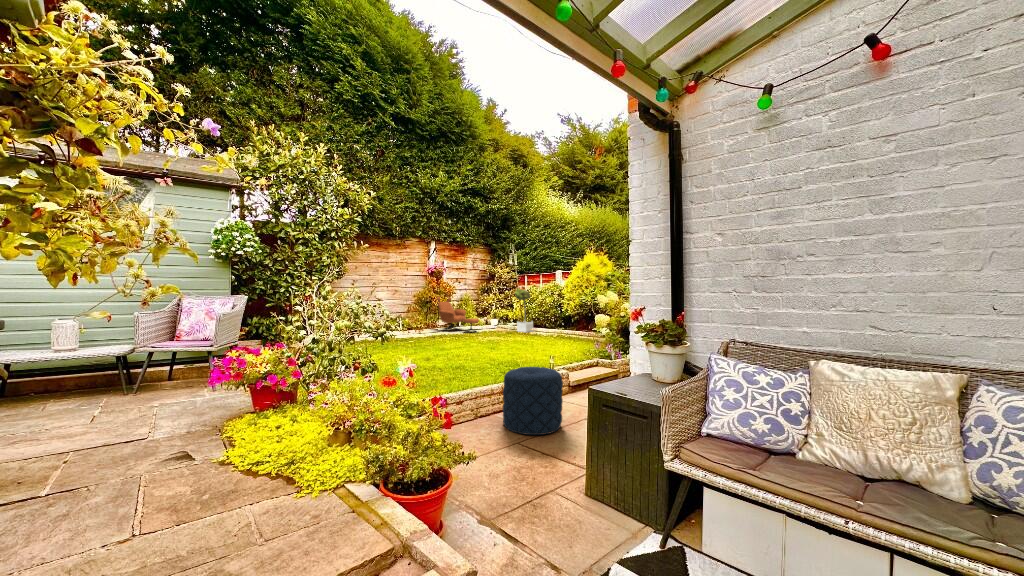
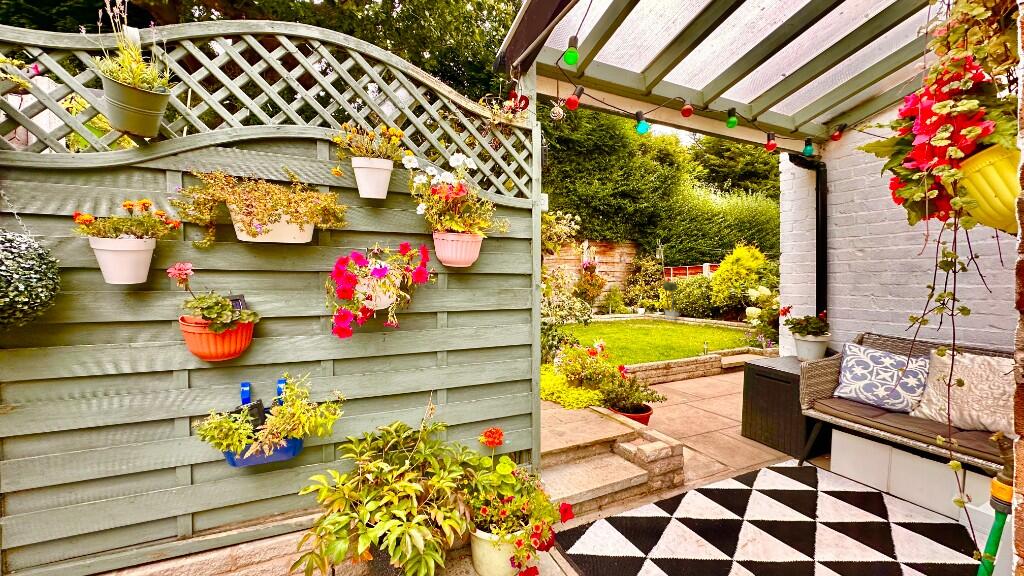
lounge chair: present [437,296,479,332] -> none [593,287,630,319]
pouf: present [503,367,563,435] -> none [669,348,719,397]

